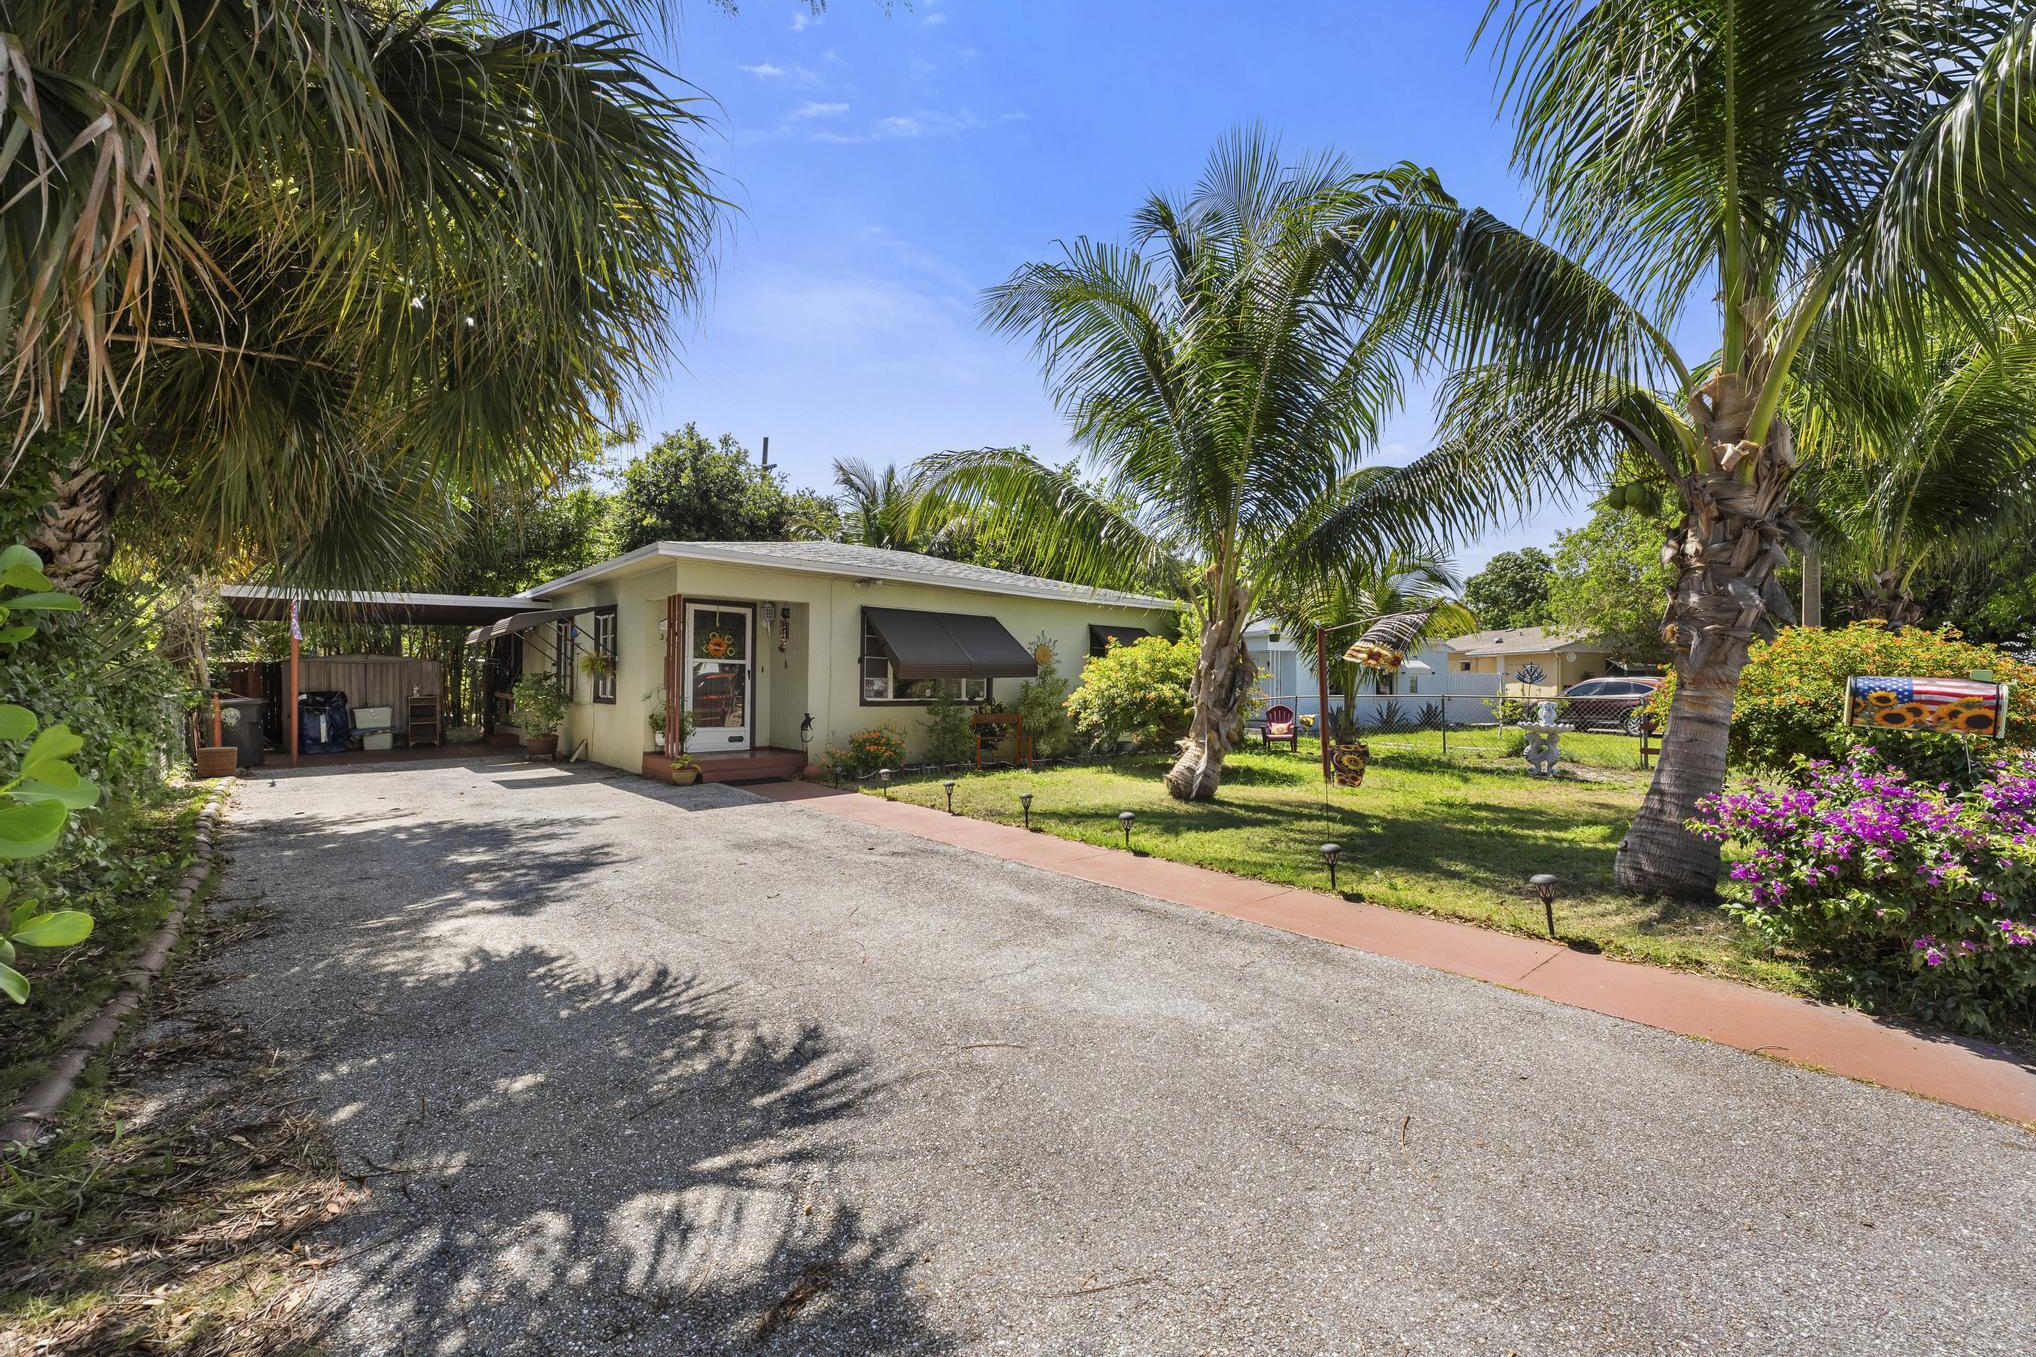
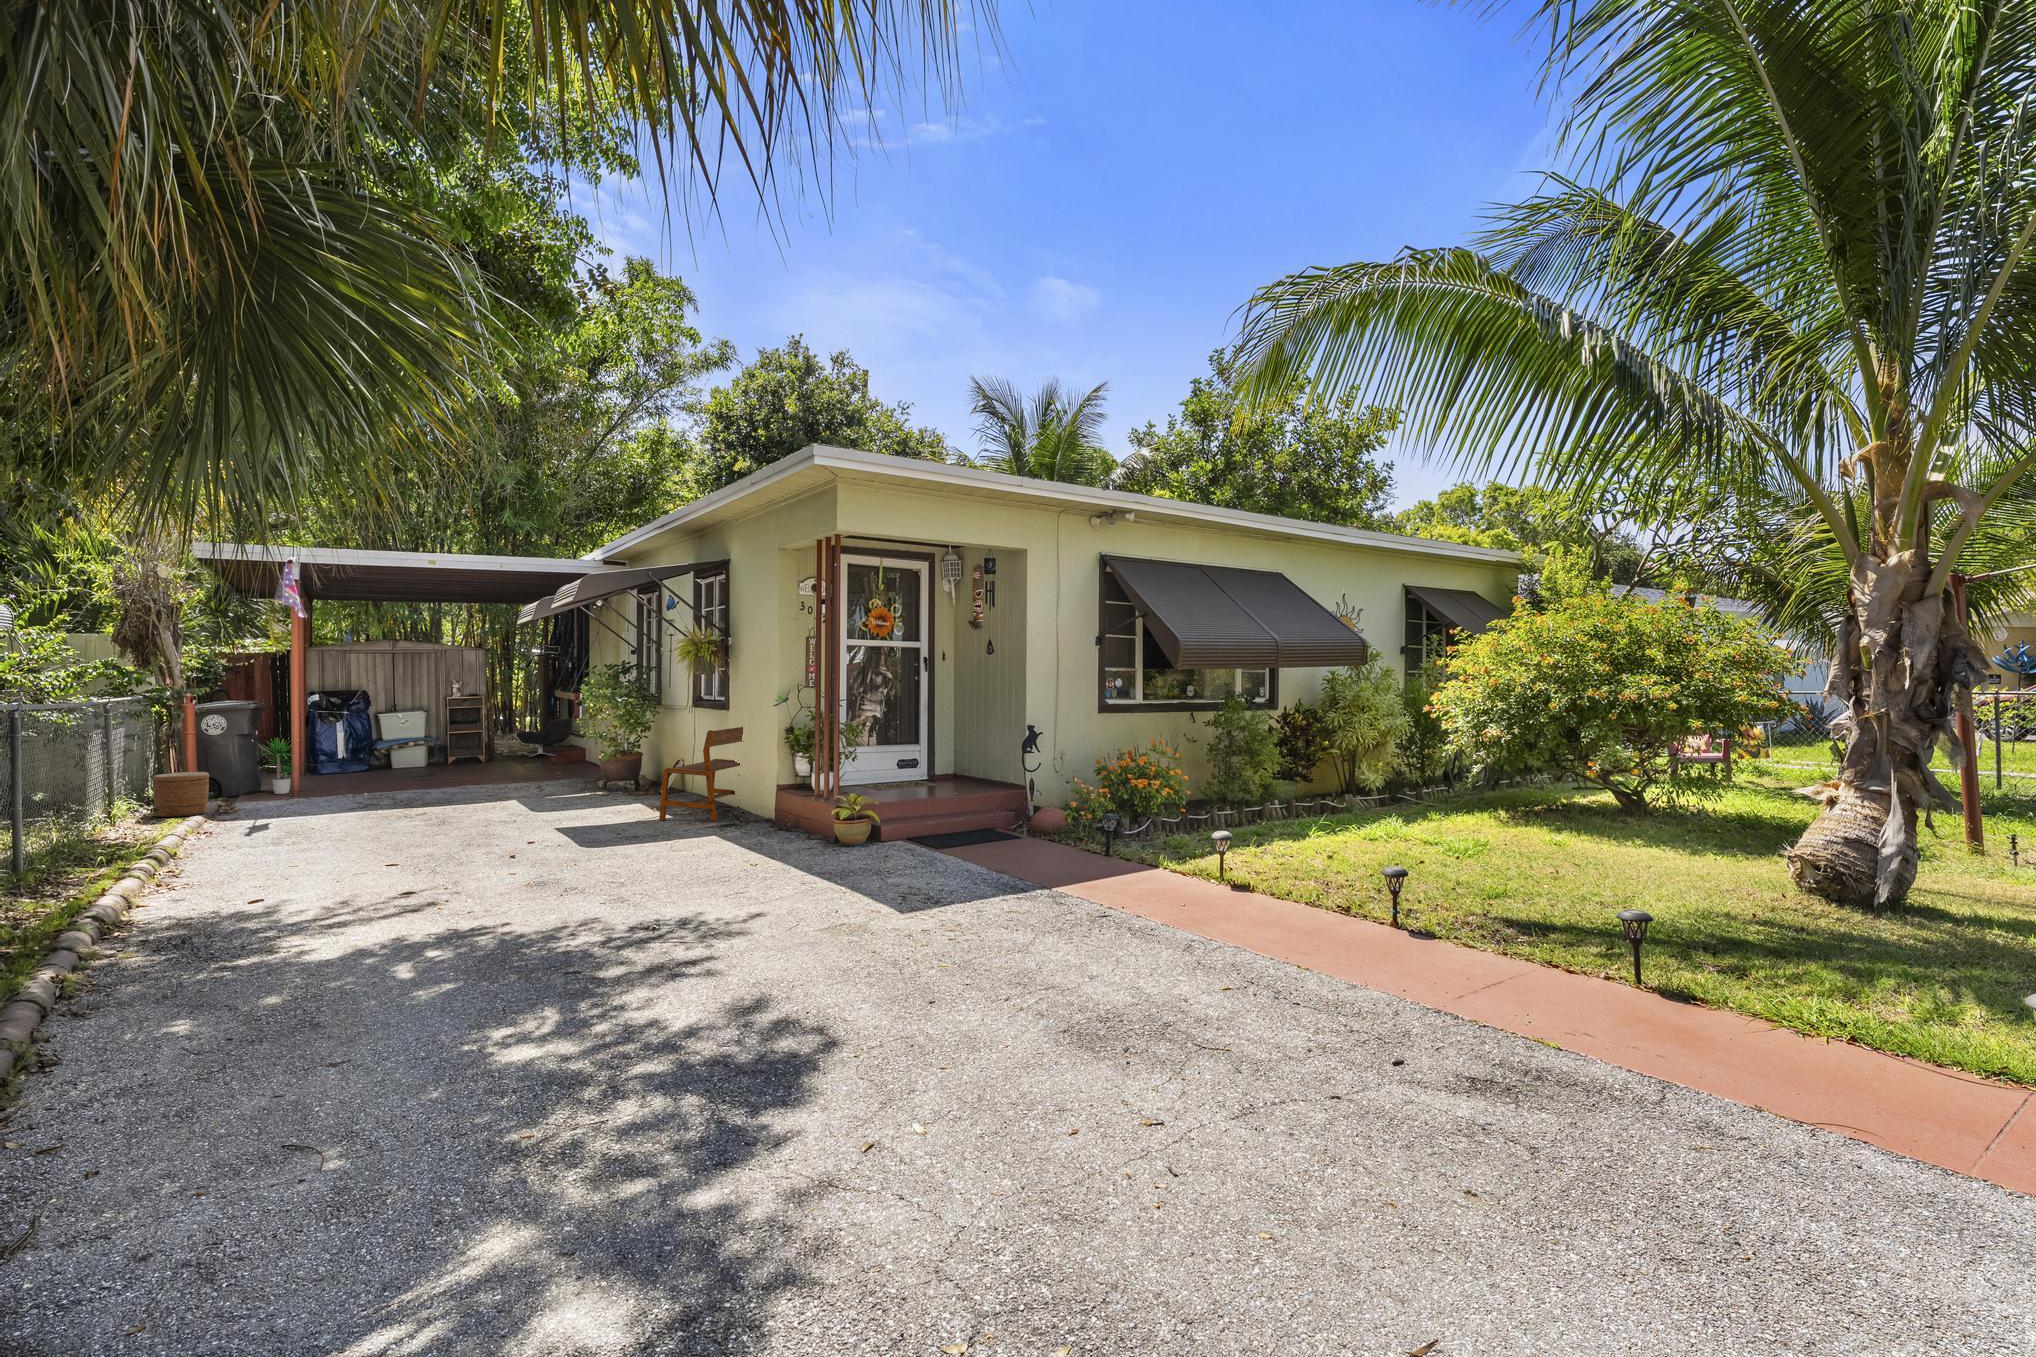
lounge chair: none [463,713,508,741] -> present [517,719,572,756]
bench: present [973,713,1032,769] -> present [659,727,744,822]
potted plant: none [267,724,300,765] -> present [264,738,293,794]

